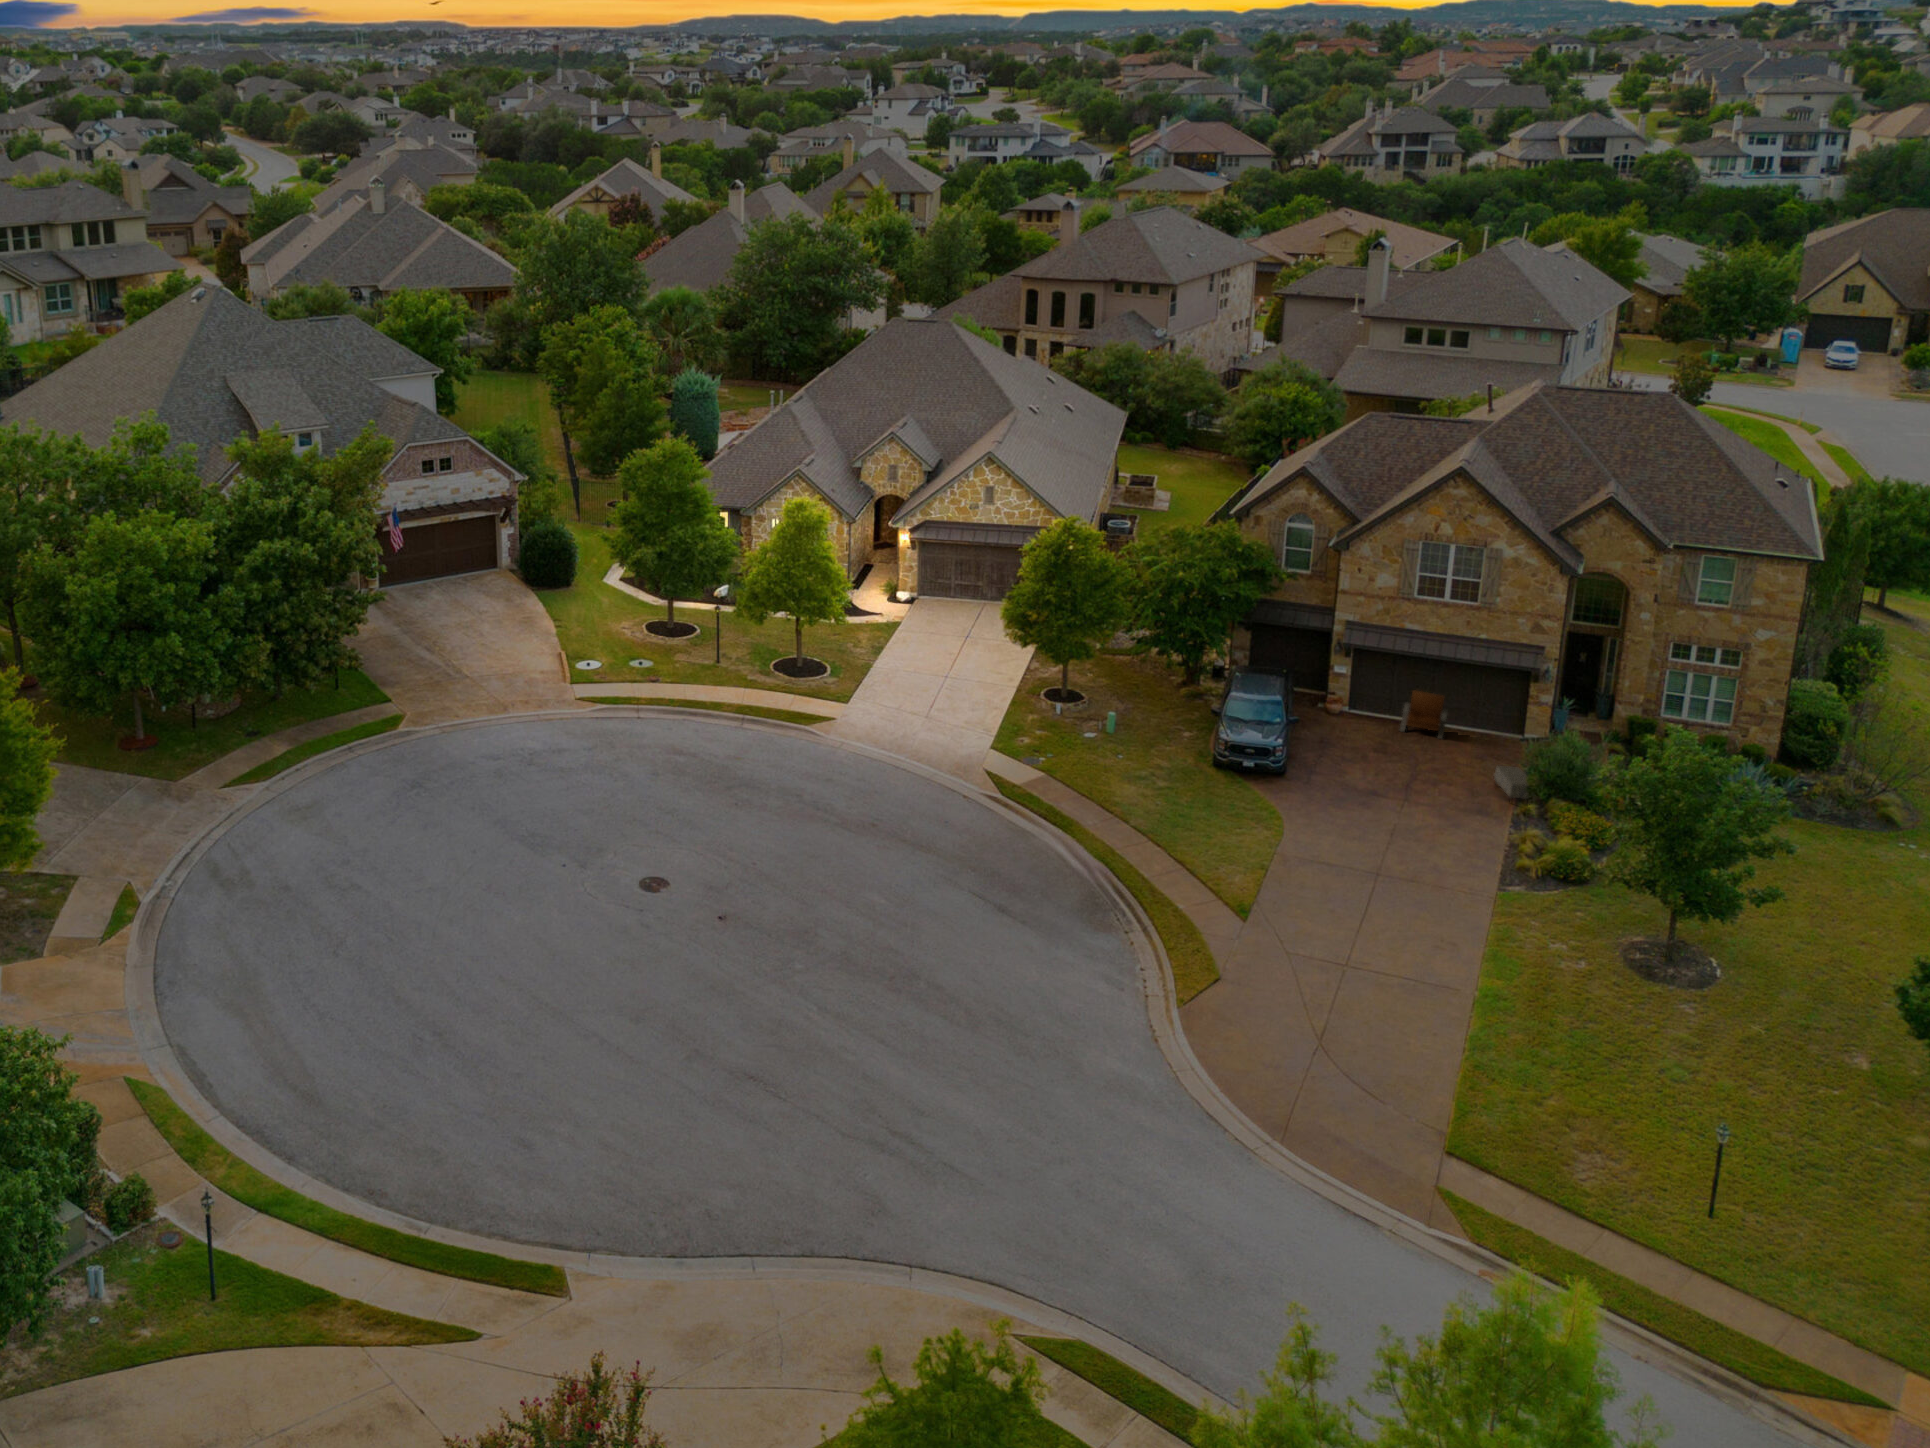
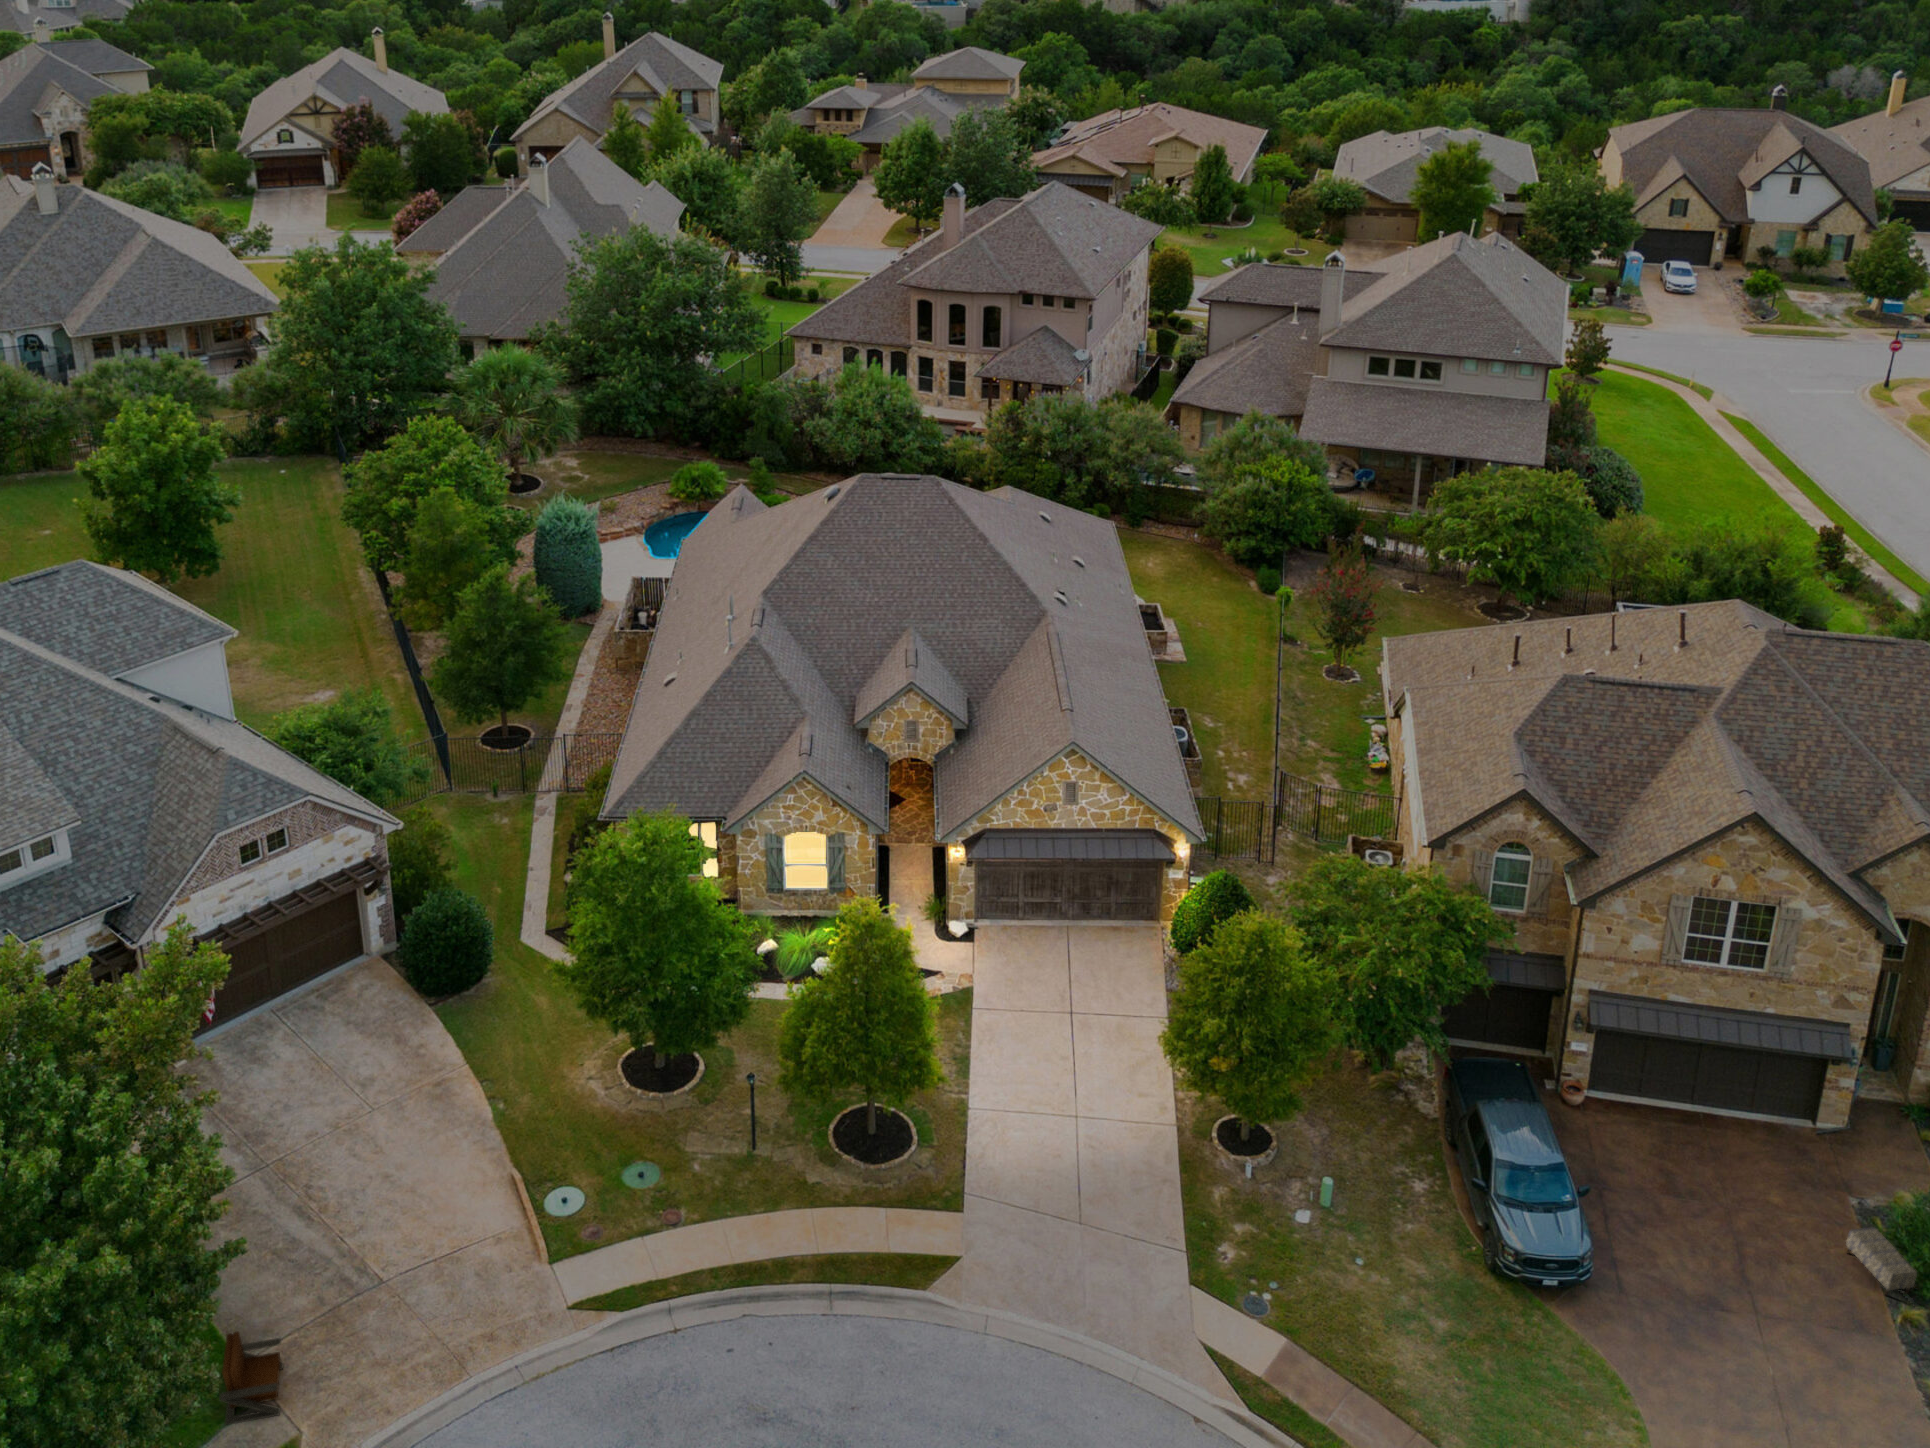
lounge chair: present [1400,690,1448,739] -> present [219,1332,283,1425]

